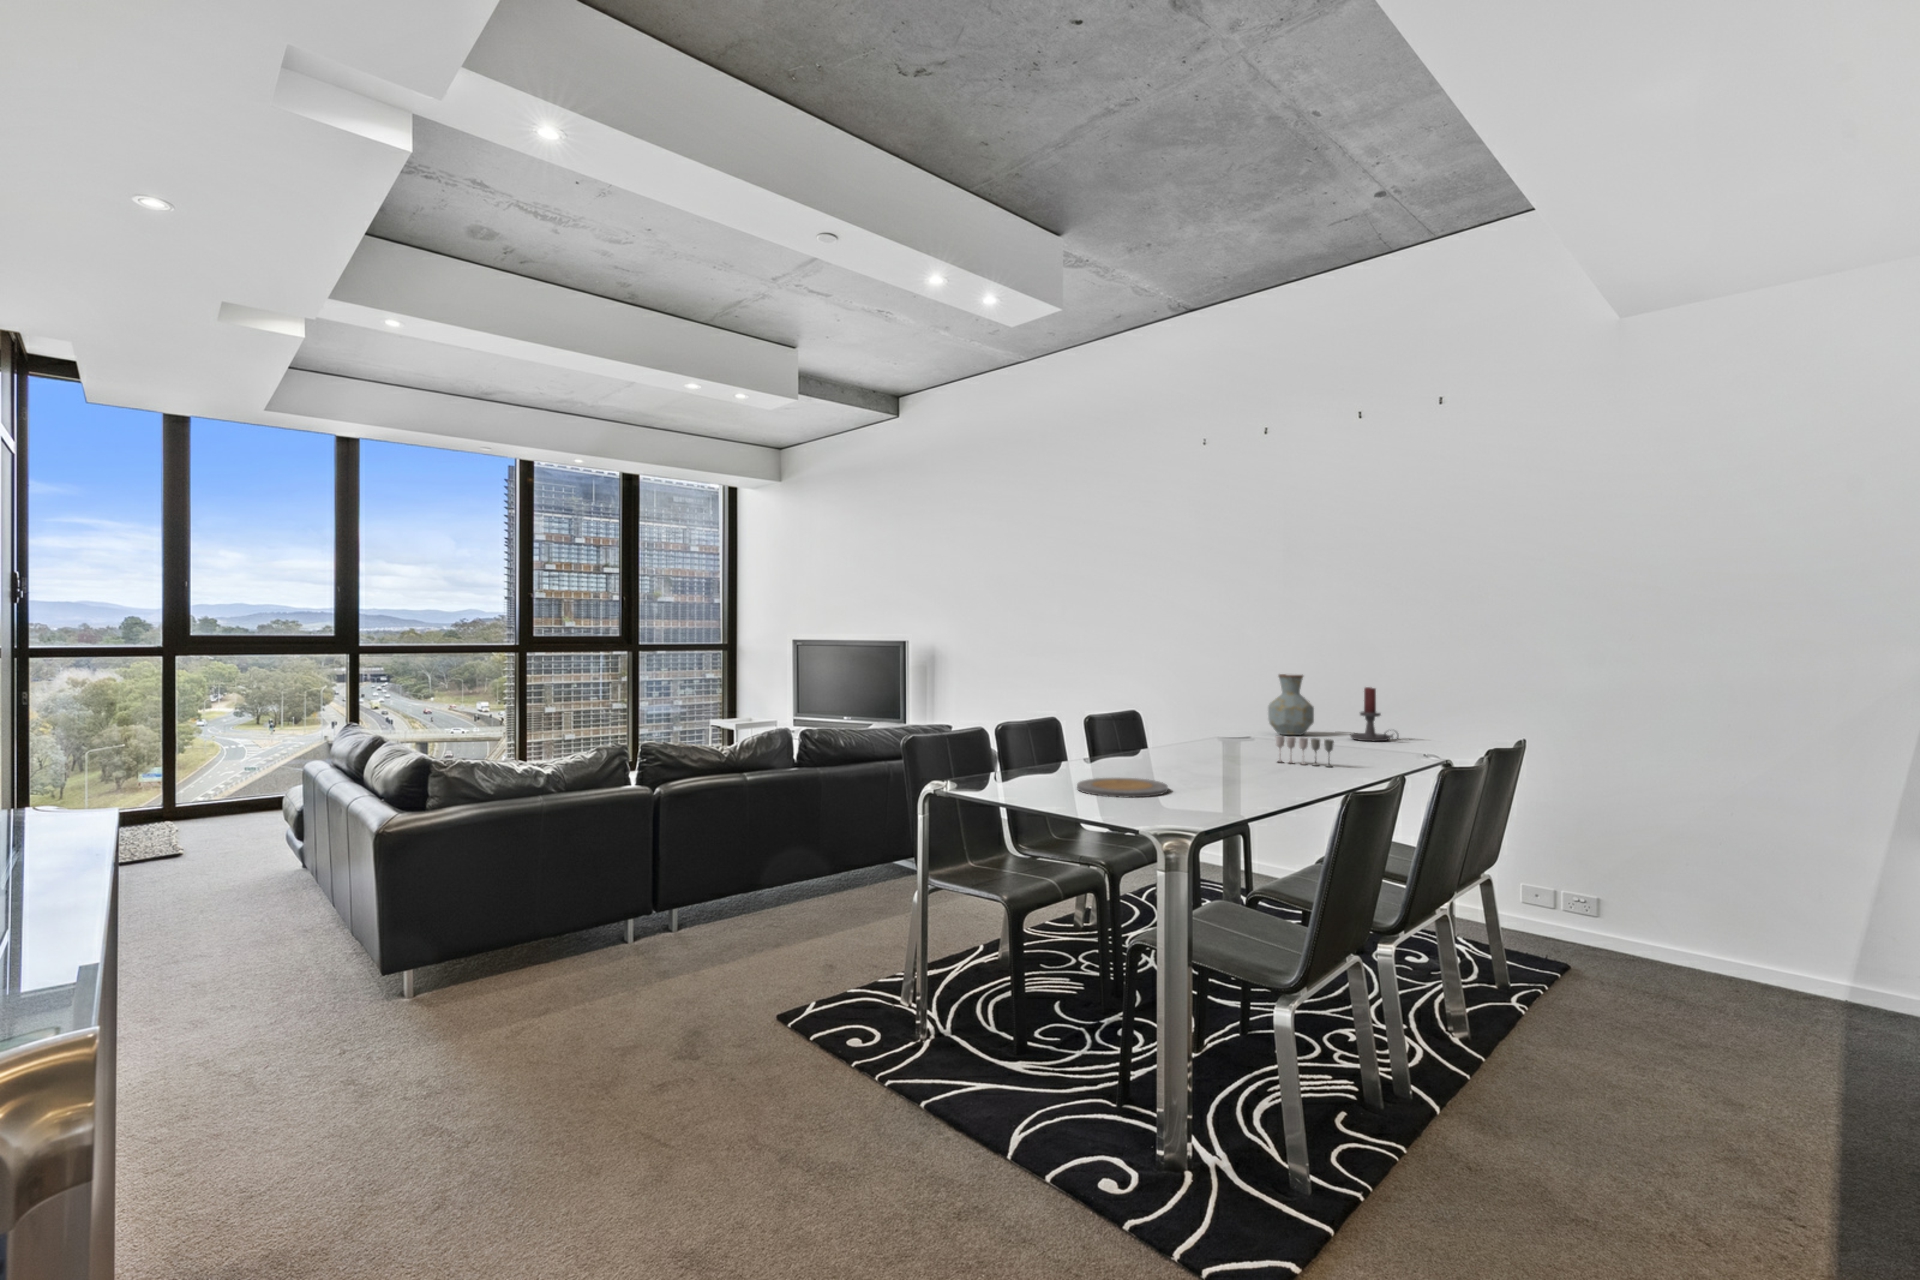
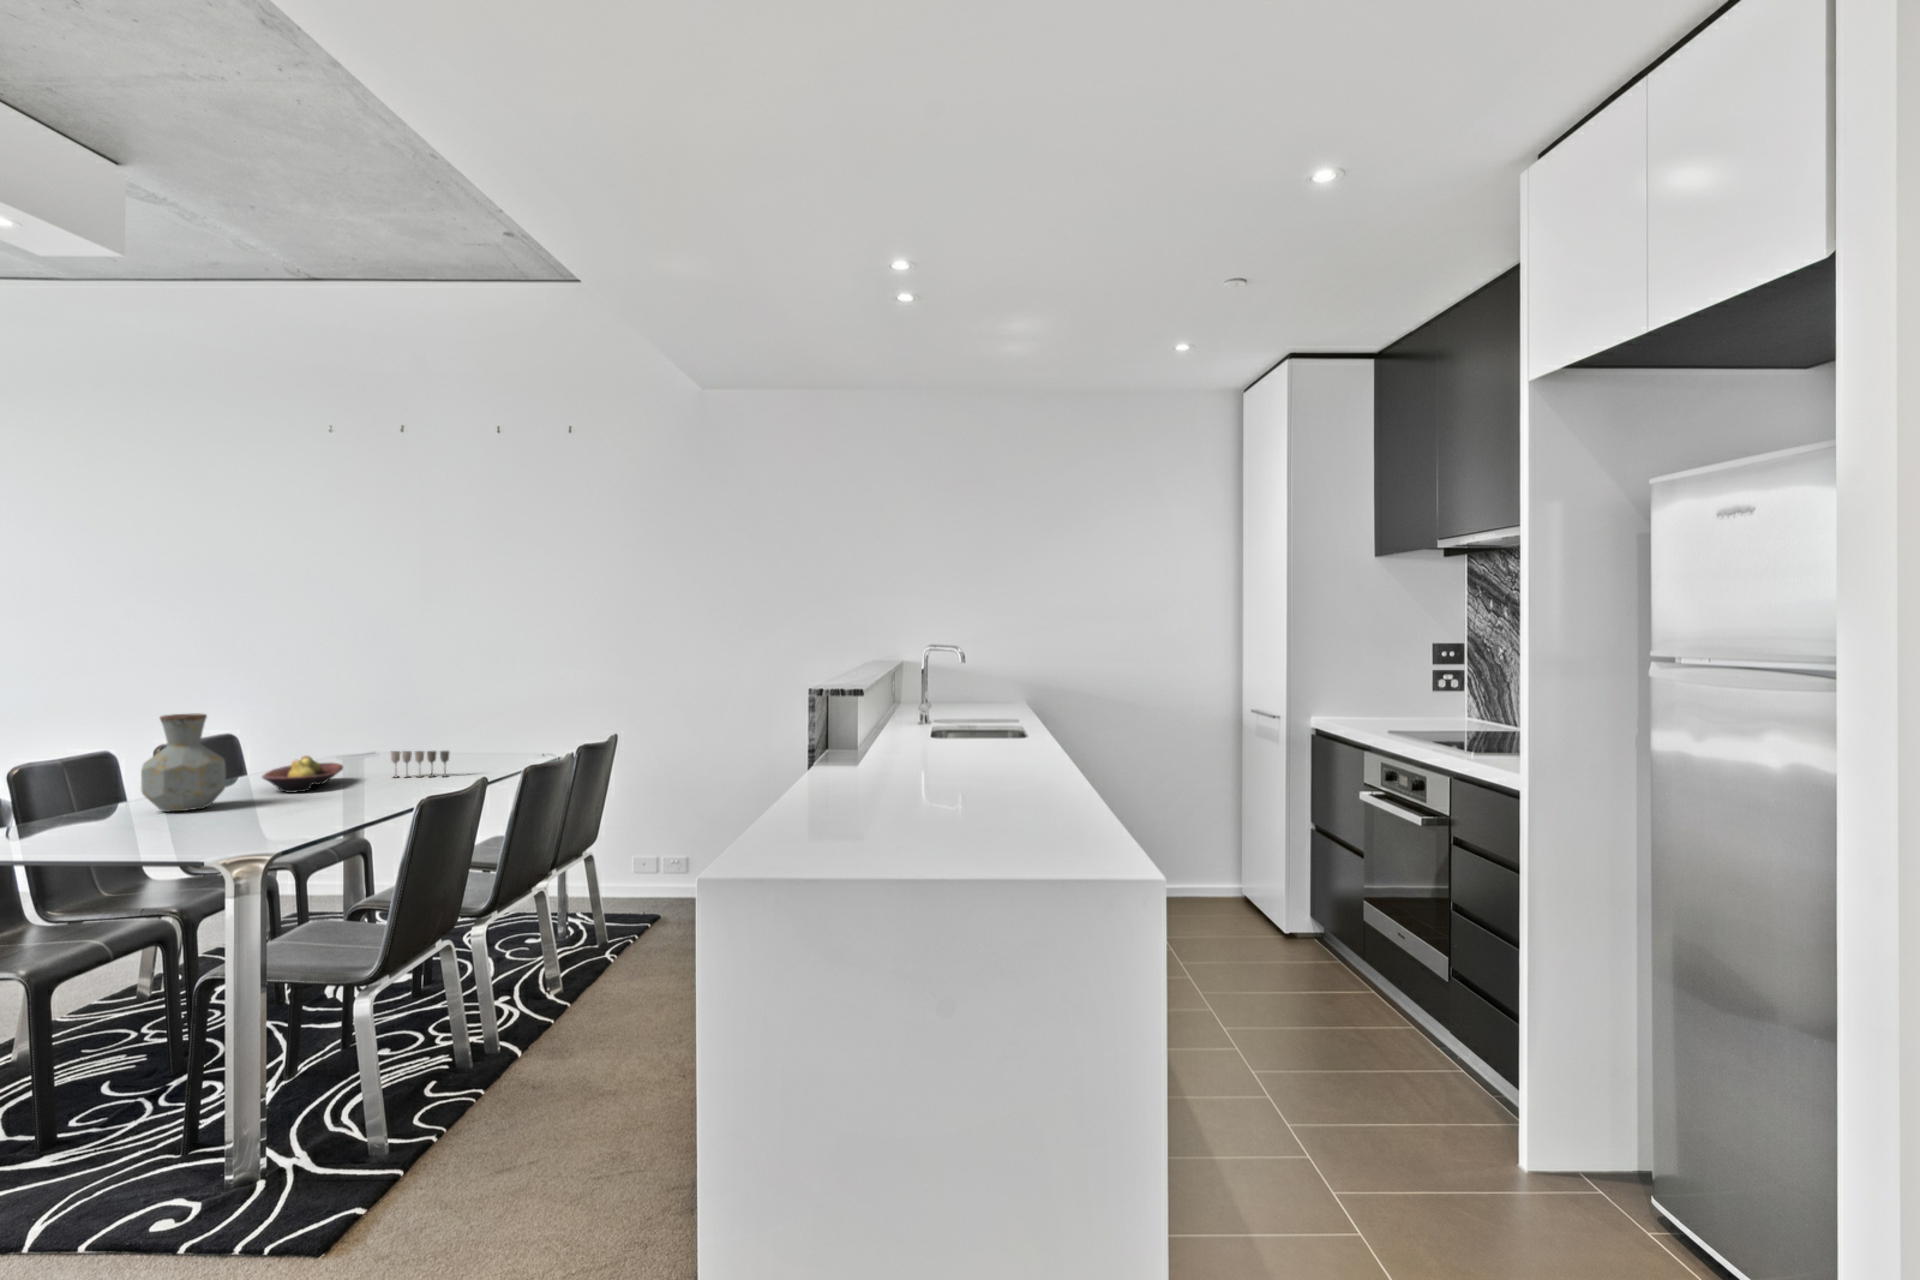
vase: present [1268,674,1314,735] -> present [141,713,226,812]
candle holder: present [1350,687,1399,741] -> none [481,696,527,748]
fruit bowl: none [1168,733,1234,768] -> present [262,756,343,793]
plate: present [1077,778,1168,797] -> none [130,811,252,836]

